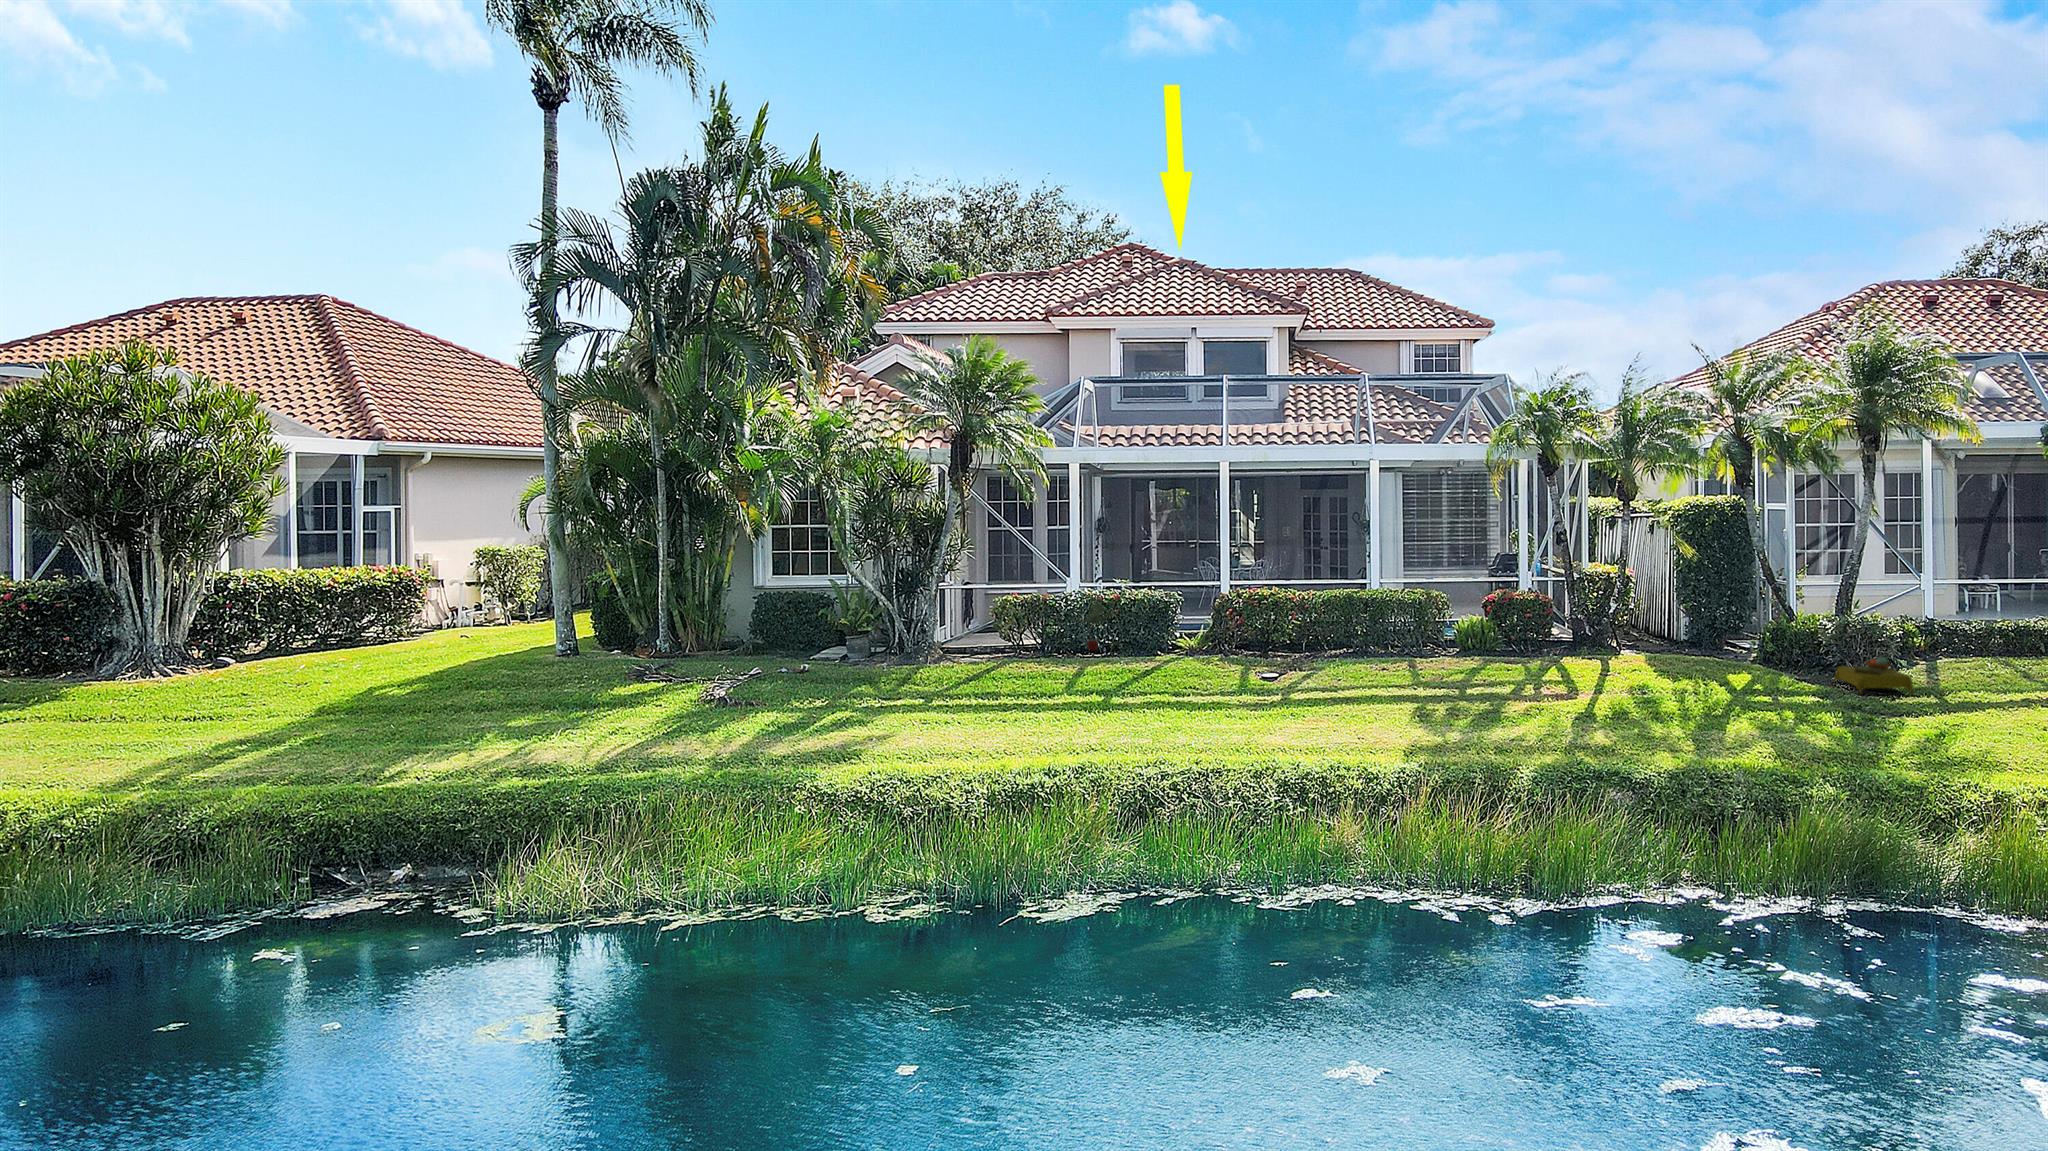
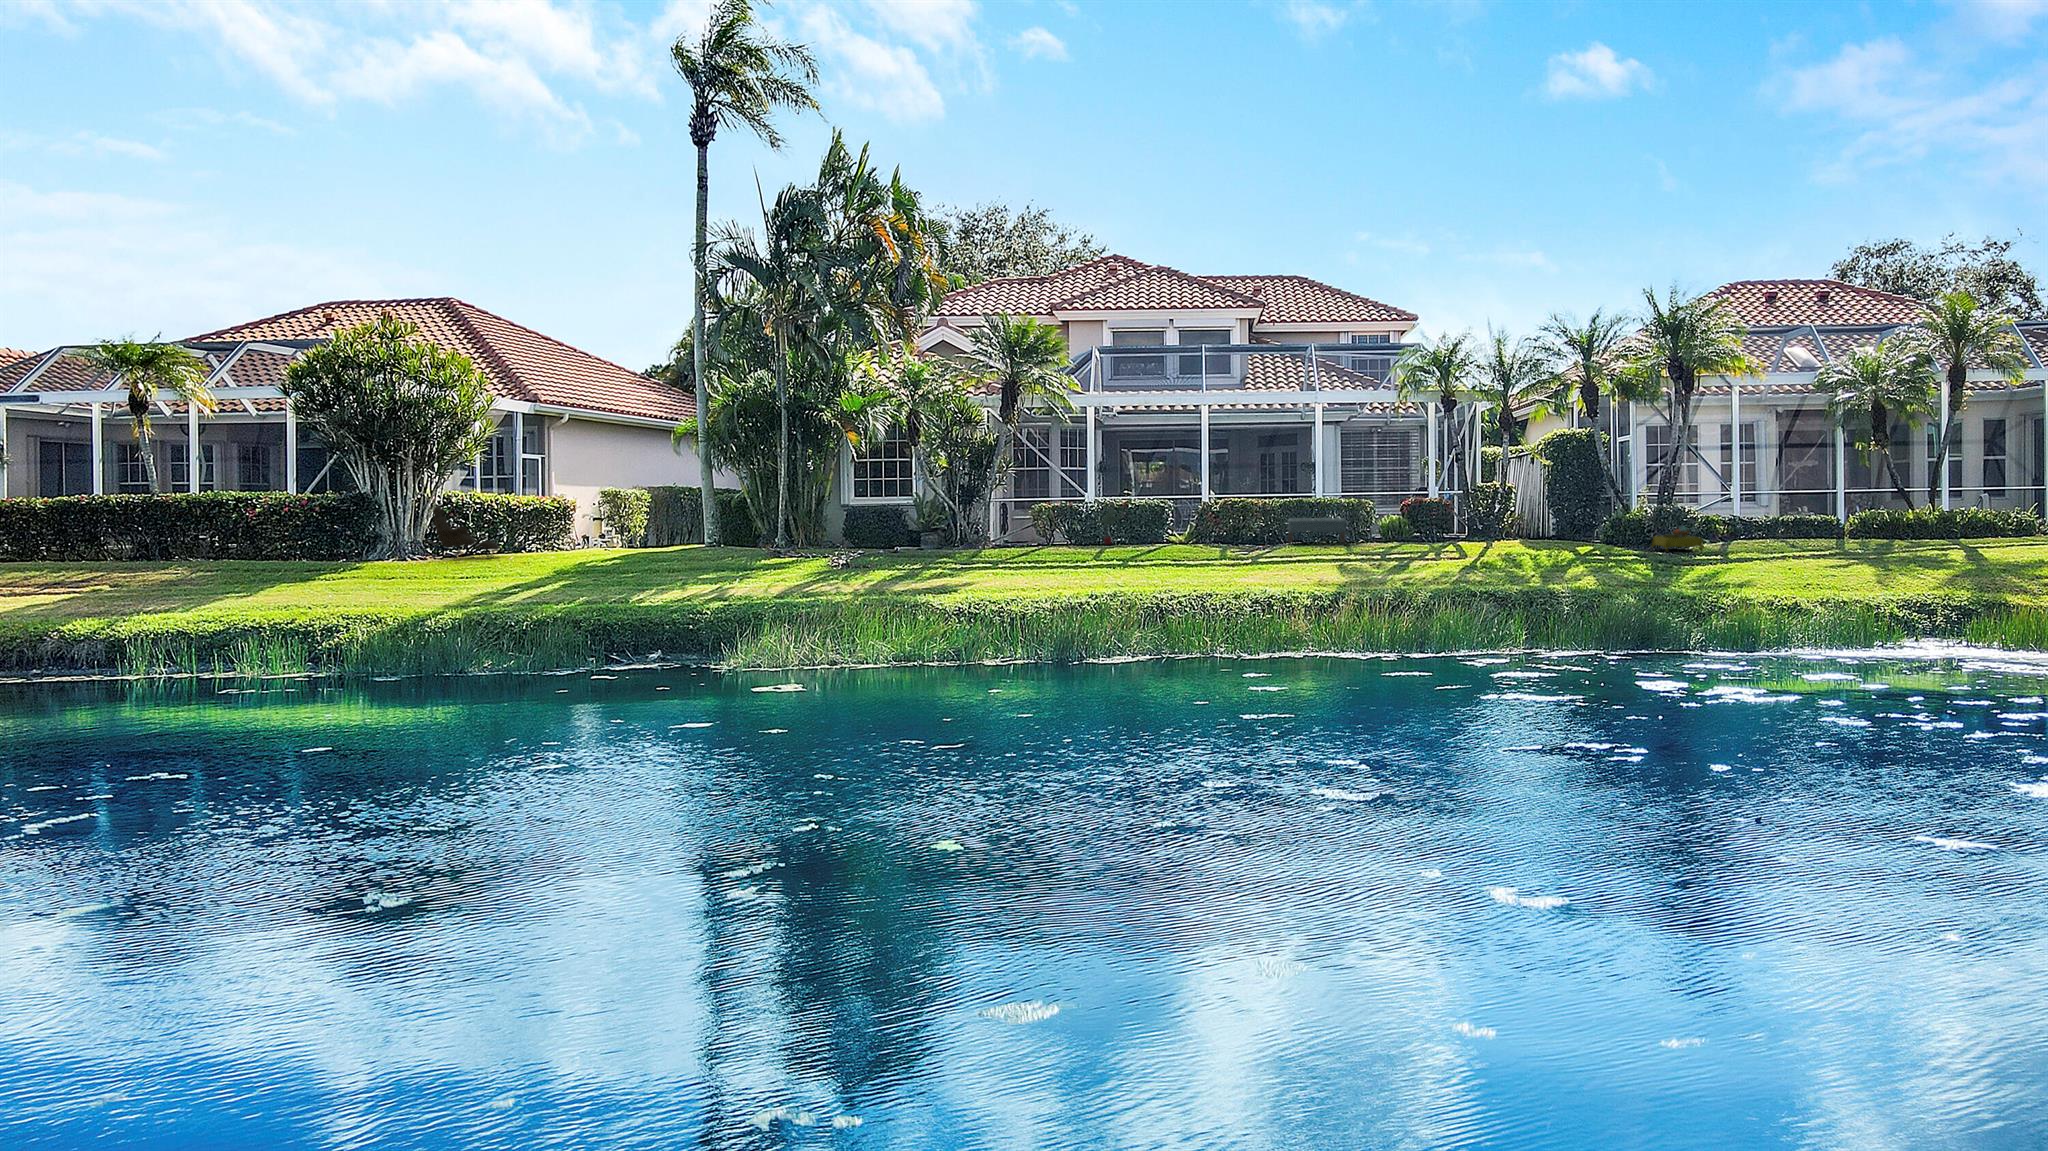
lounge chair: none [198,594,294,670] -> present [433,506,500,559]
bench: none [1331,621,1411,659] -> present [1288,518,1346,544]

